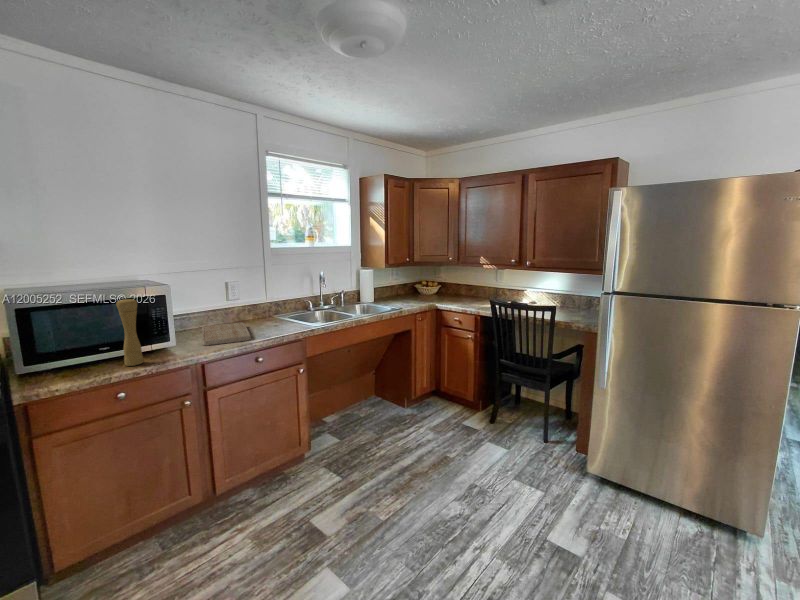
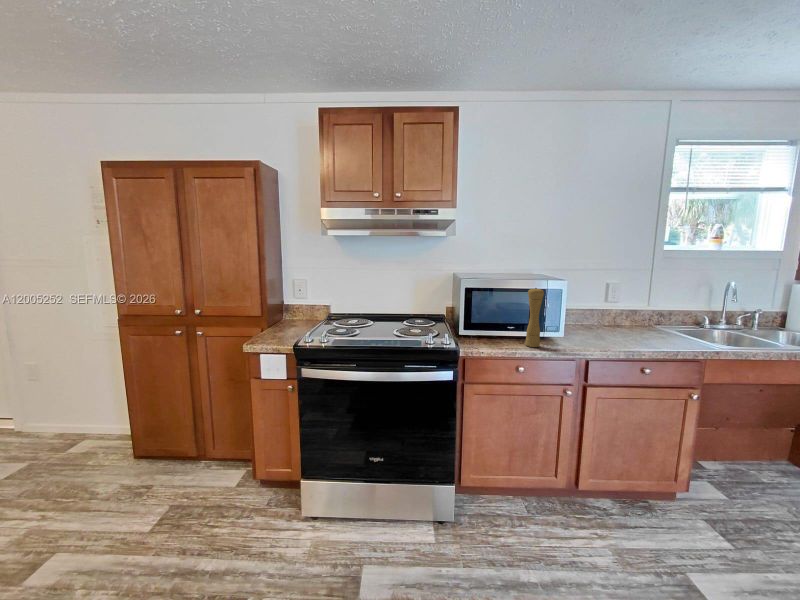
cutting board: present [202,323,251,345] -> none [581,324,638,347]

